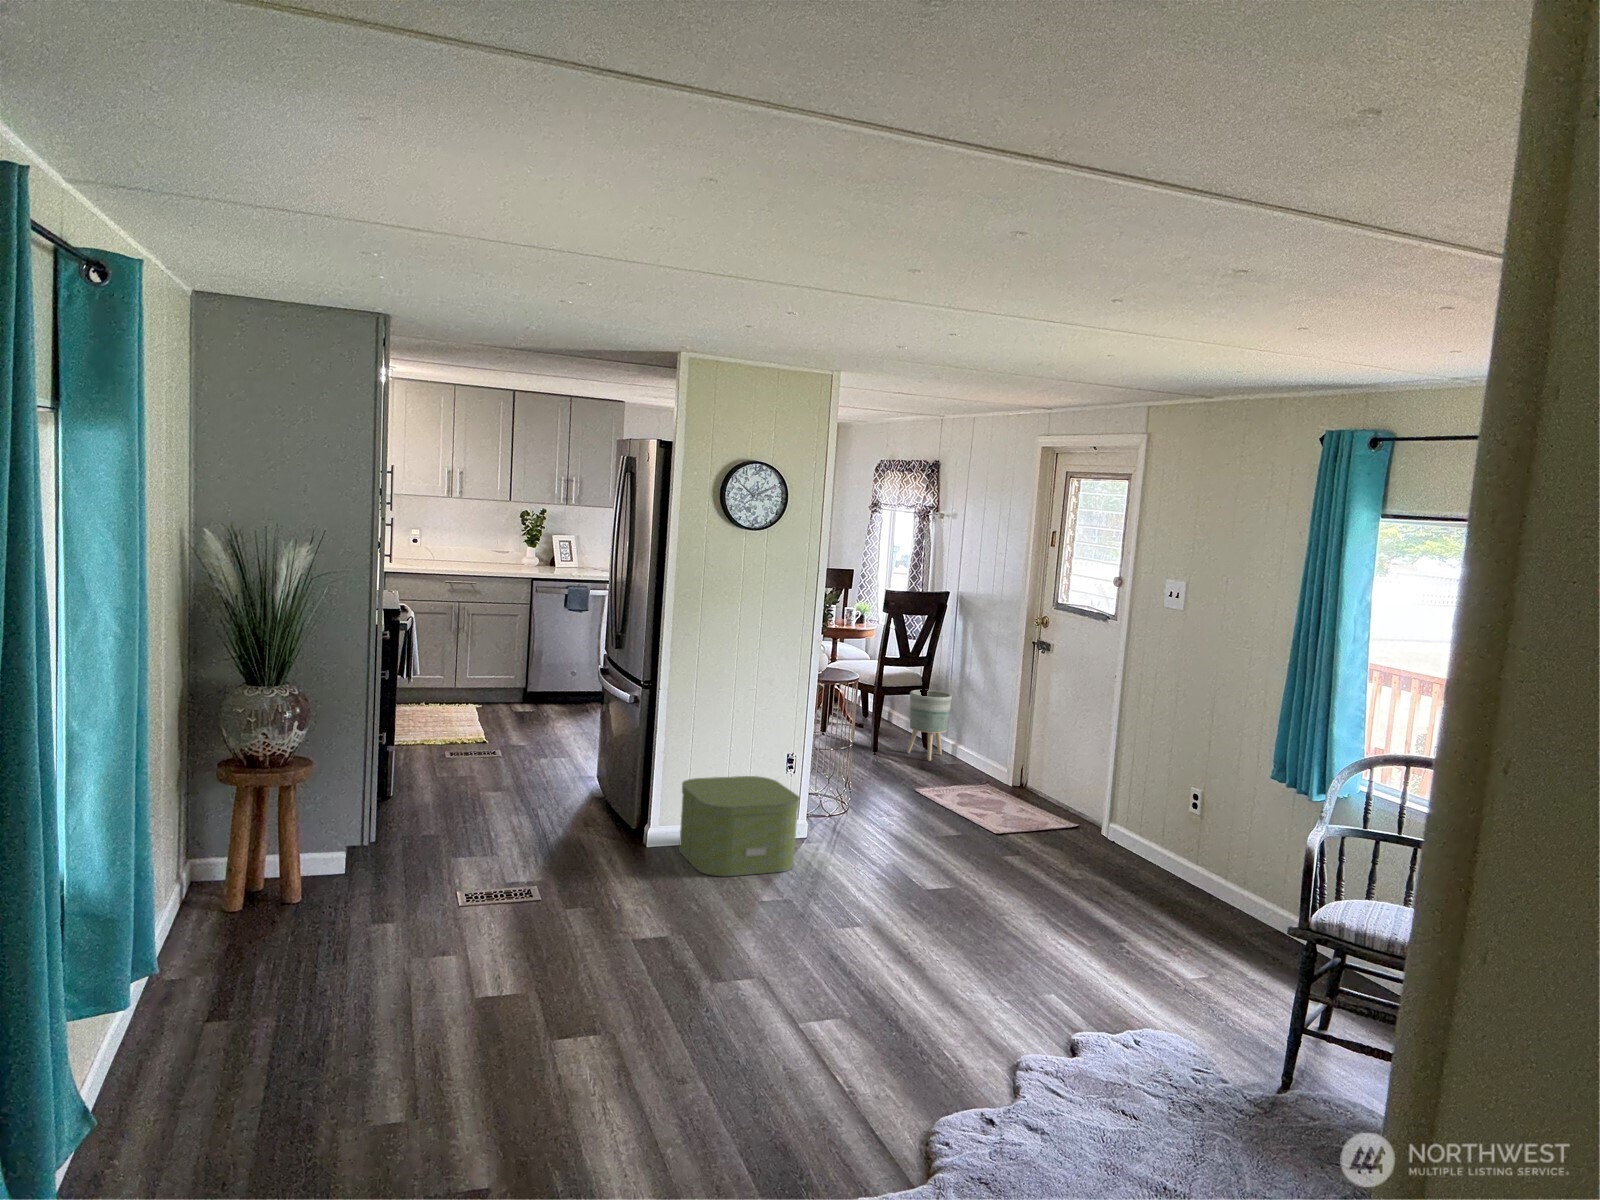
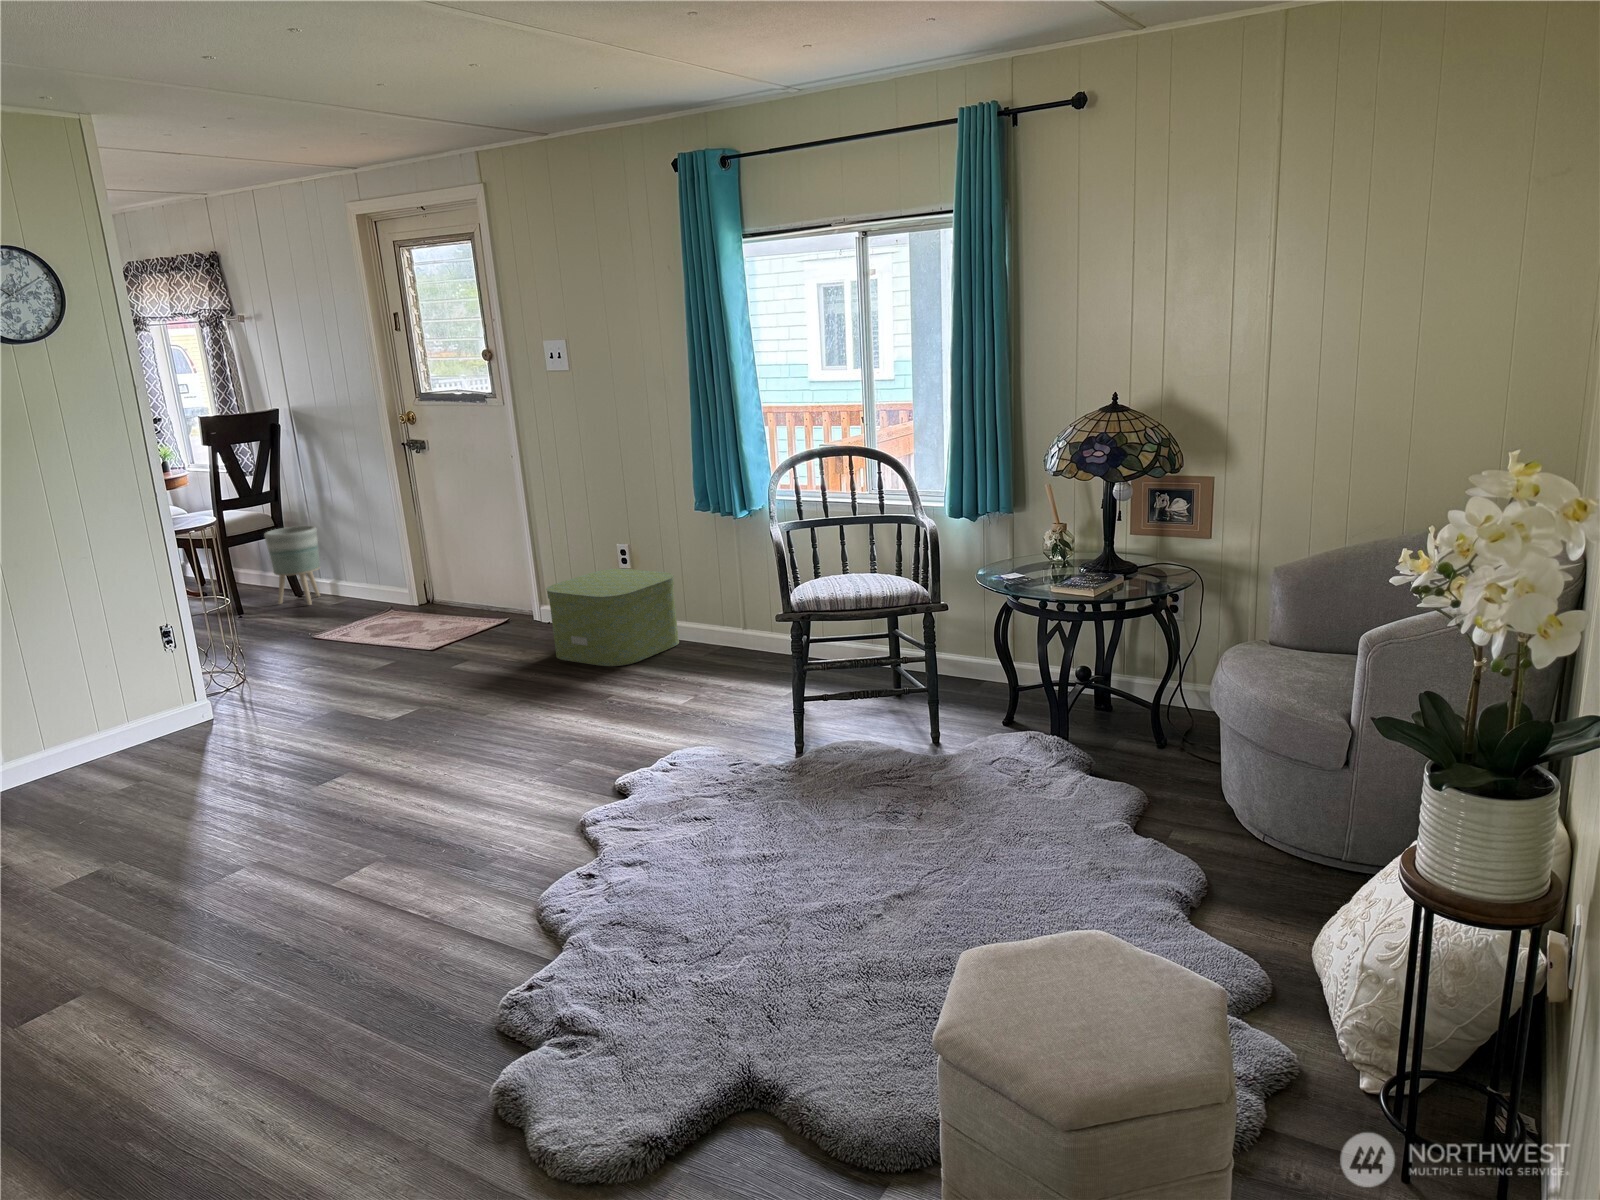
storage box: present [679,776,800,876] -> present [546,569,679,666]

